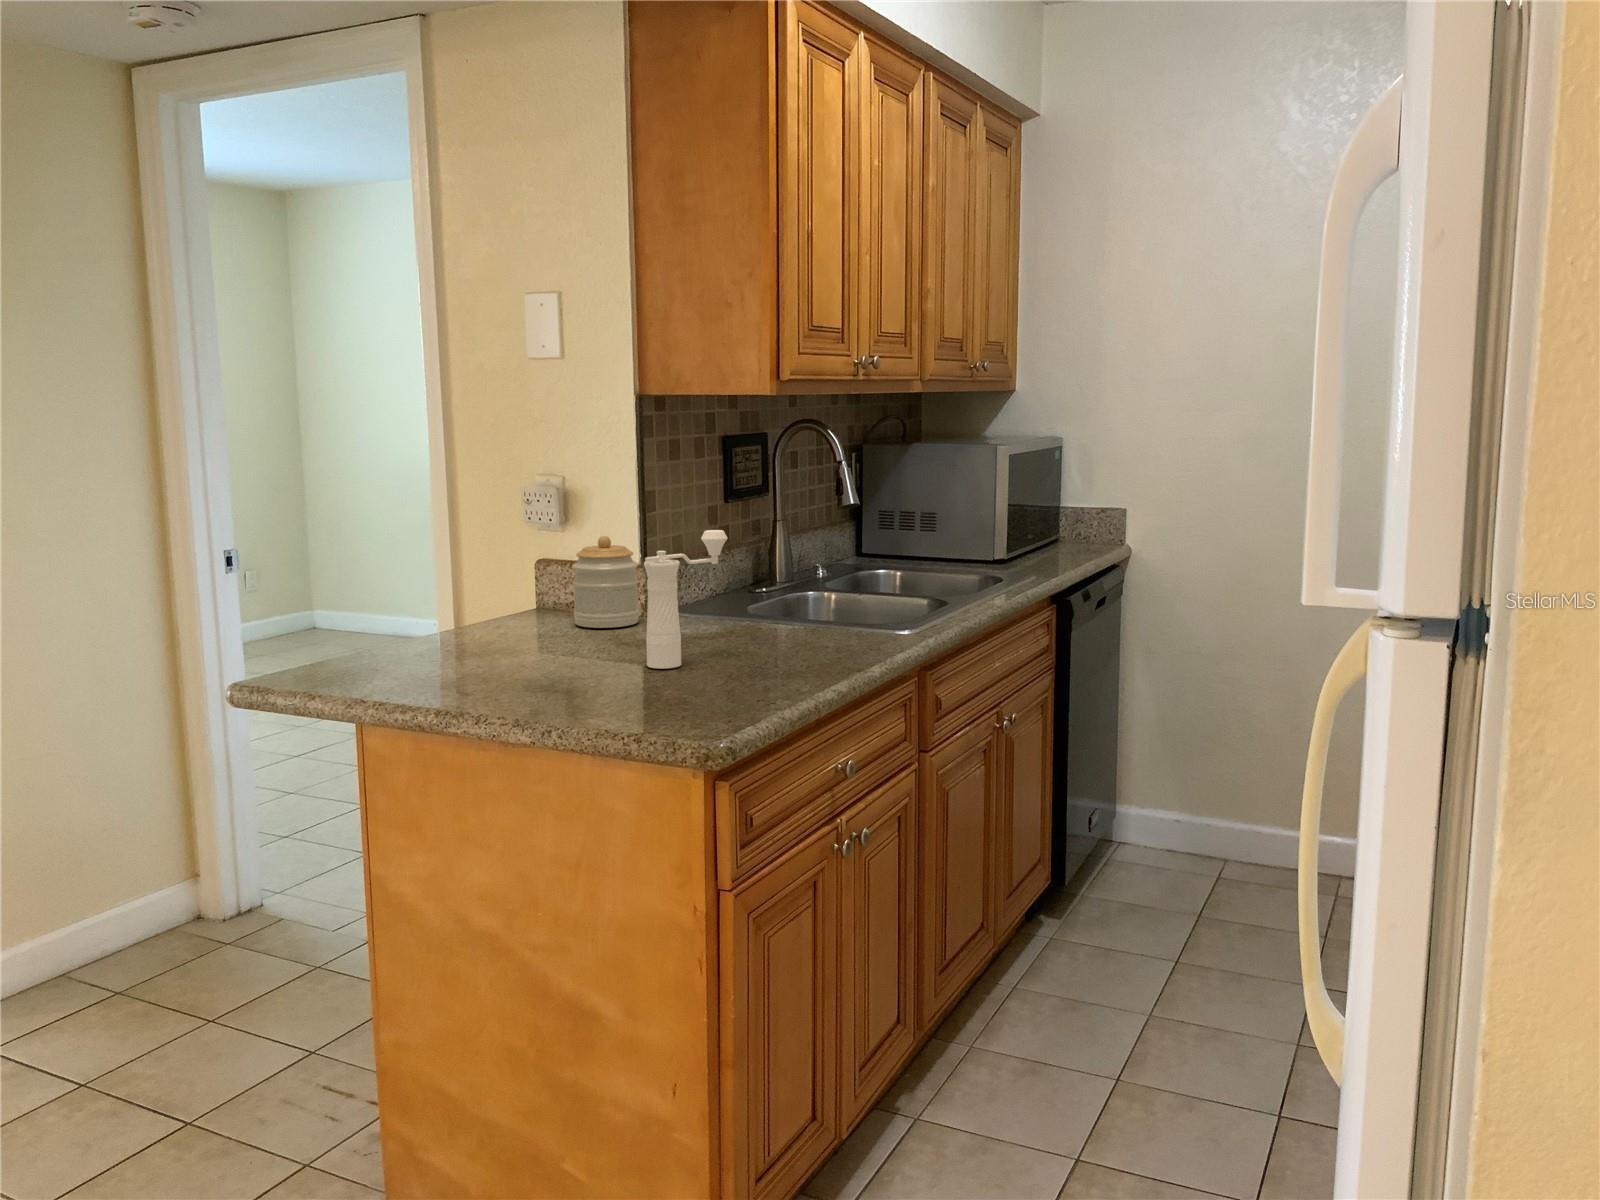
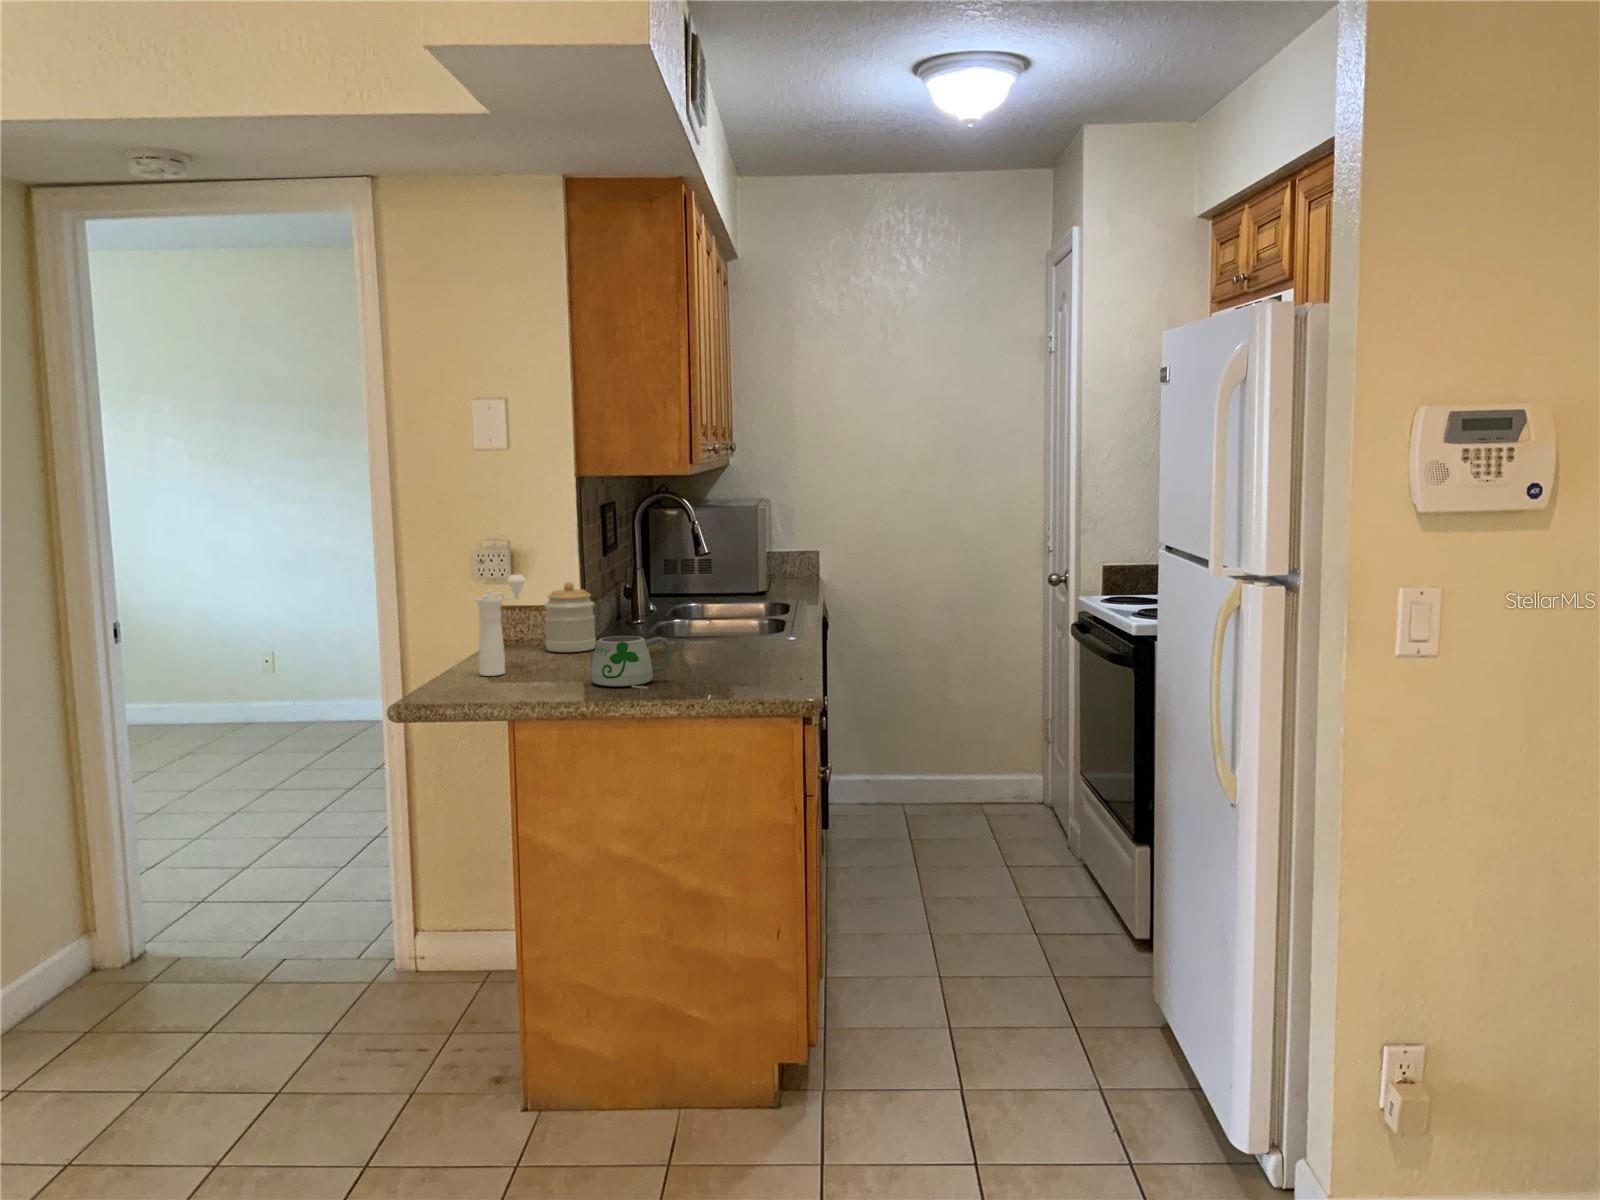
pepper mill: present [644,530,727,669] -> present [477,575,526,676]
mug: none [495,617,597,697] -> present [591,636,671,689]

